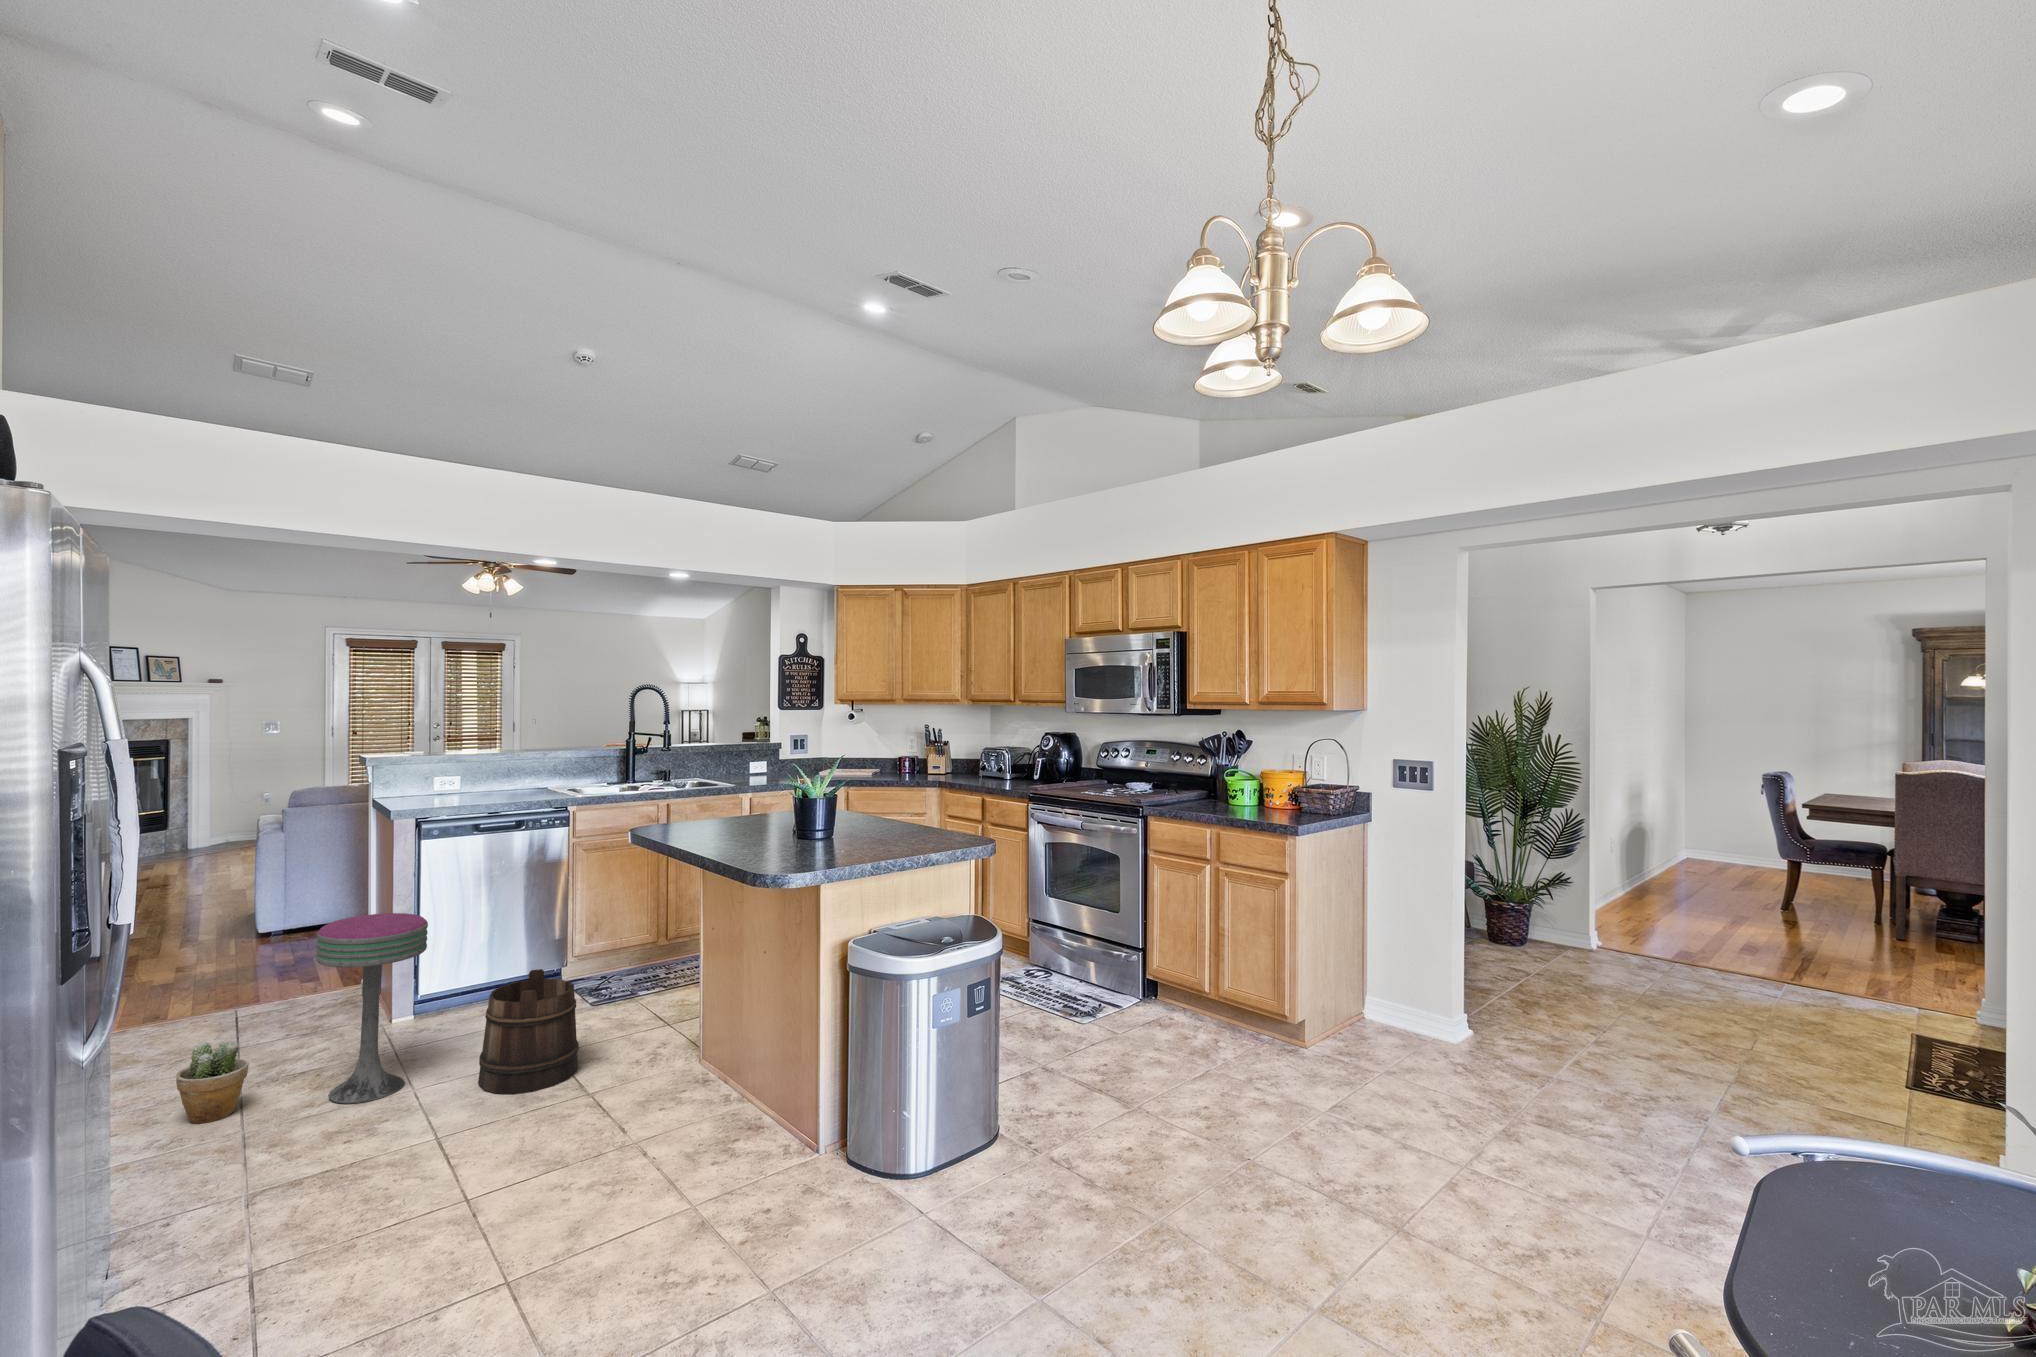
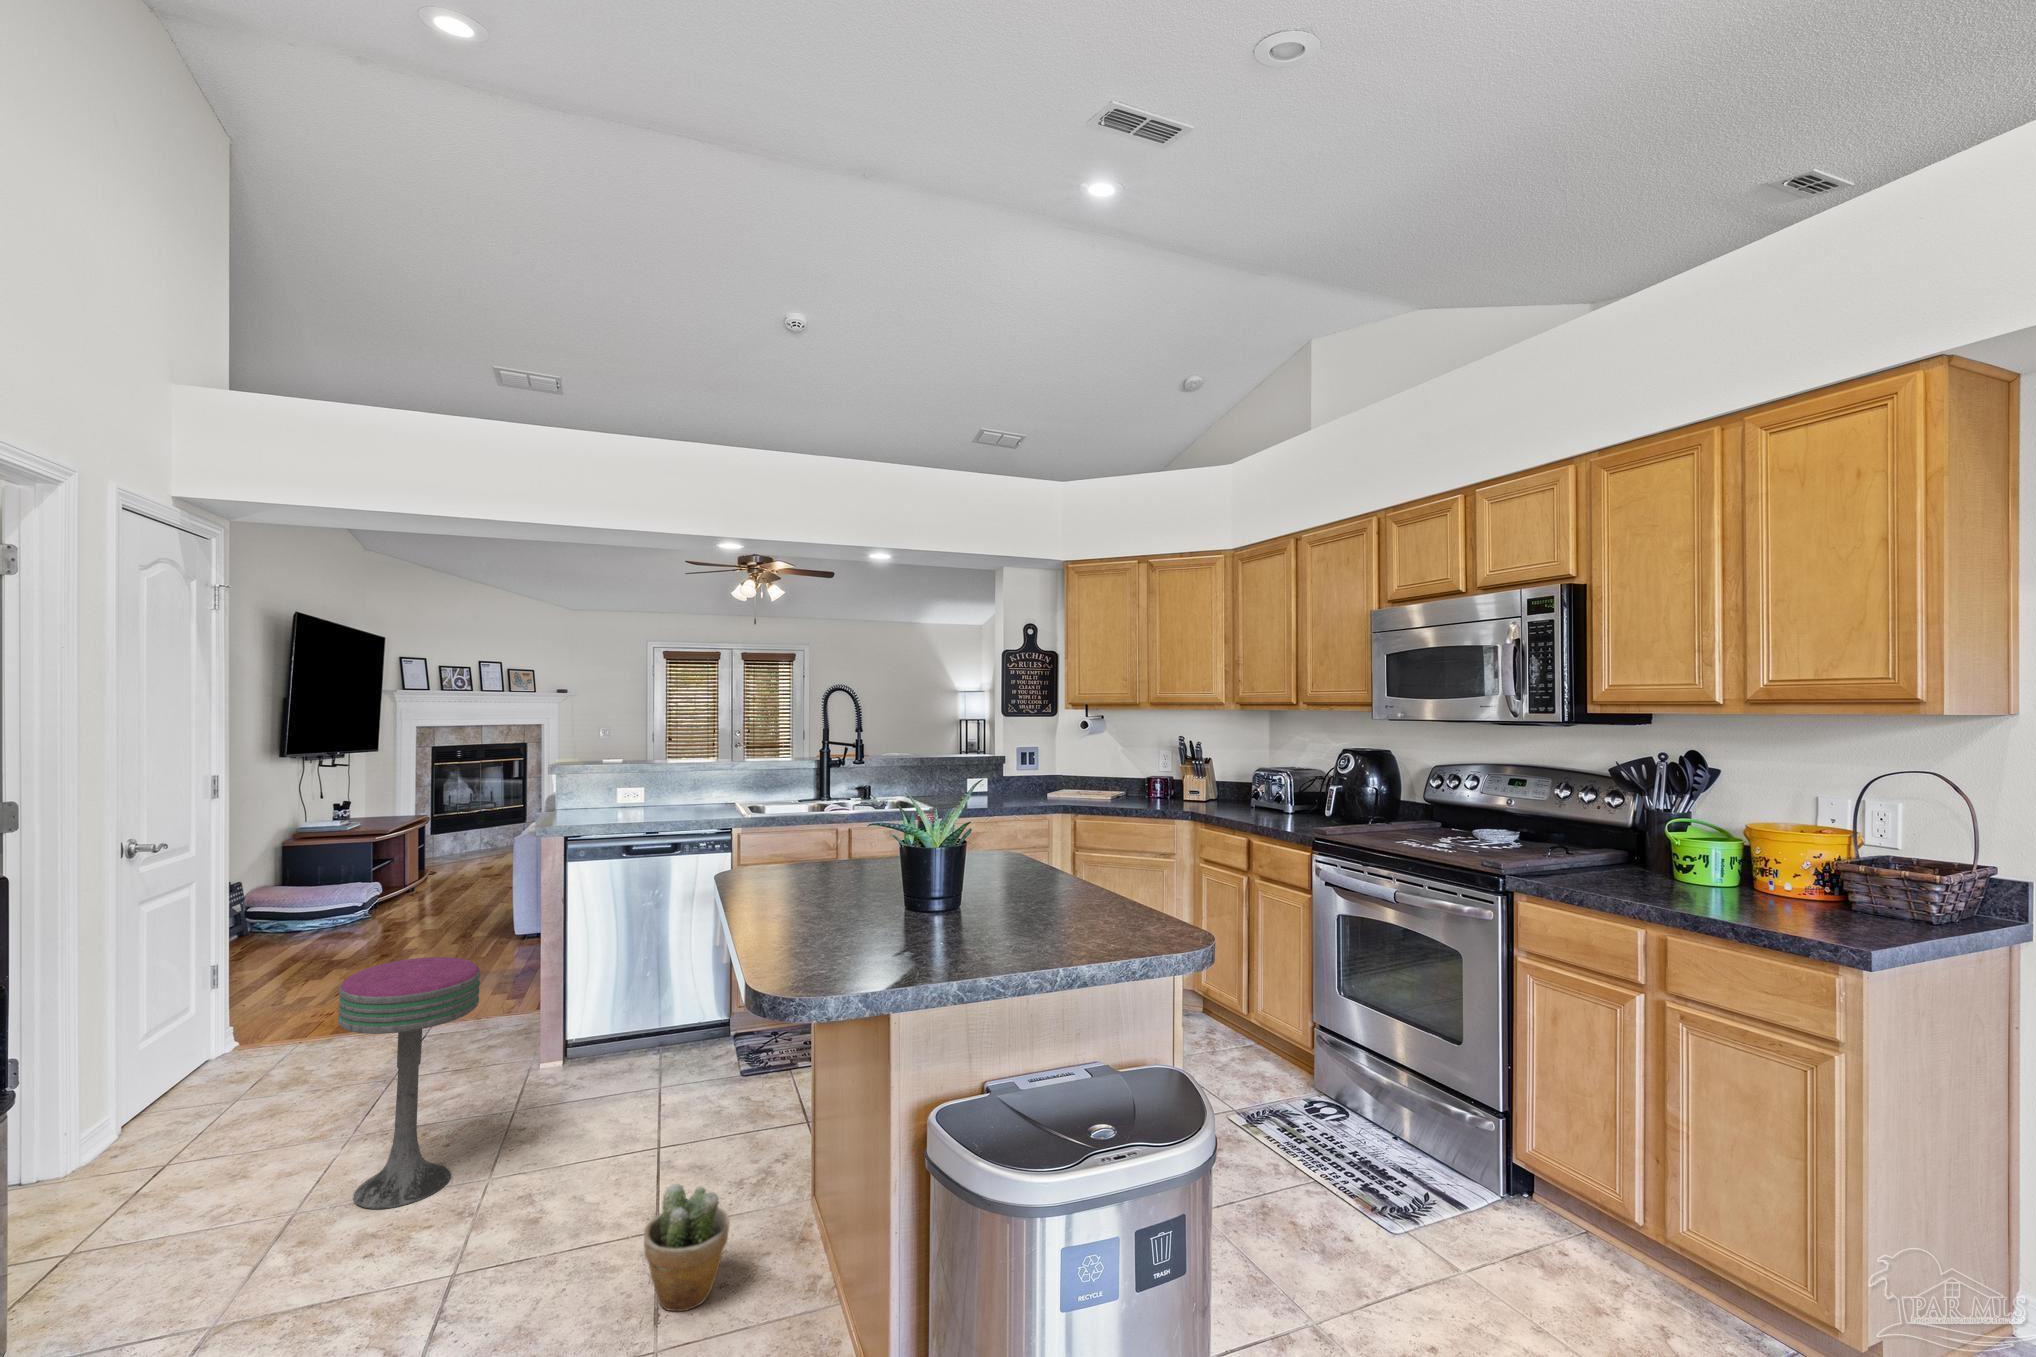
bucket: present [478,969,579,1094] -> none [514,1049,647,1232]
potted plant: present [176,1042,249,1123] -> present [644,1184,730,1311]

